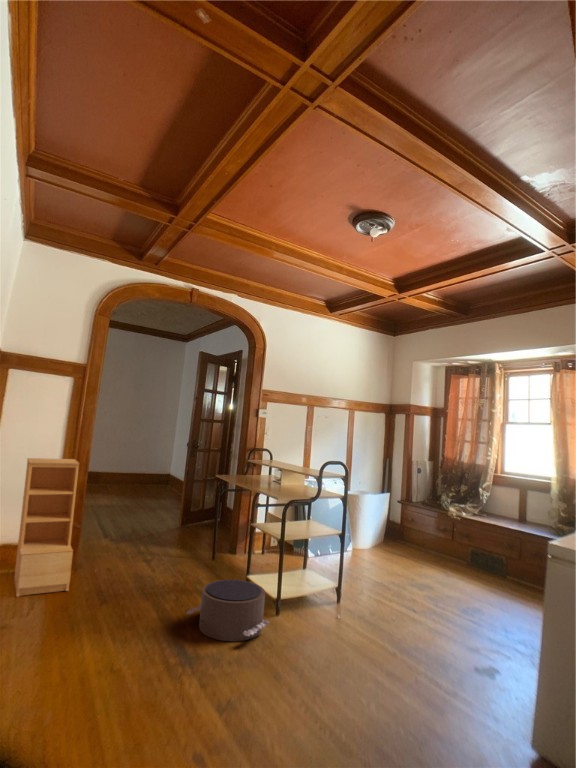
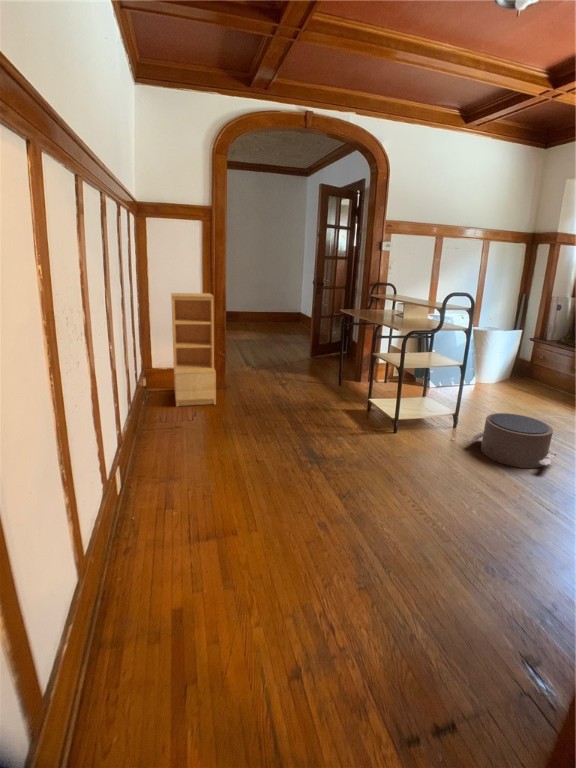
pouf: present [187,580,269,641] -> present [470,413,557,468]

